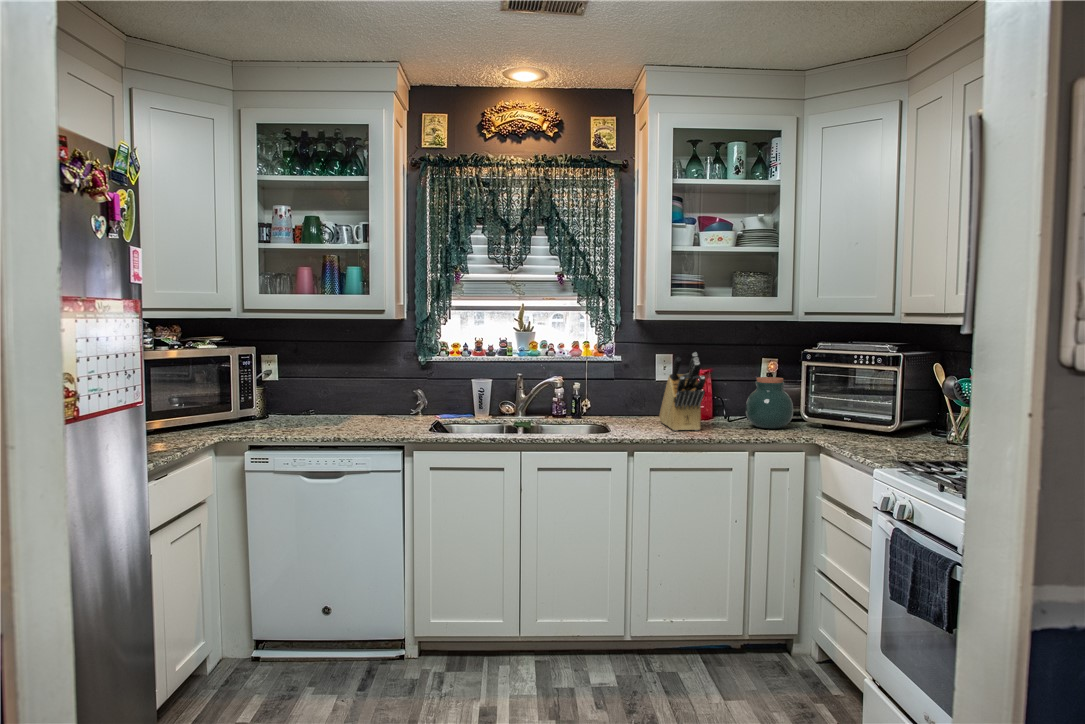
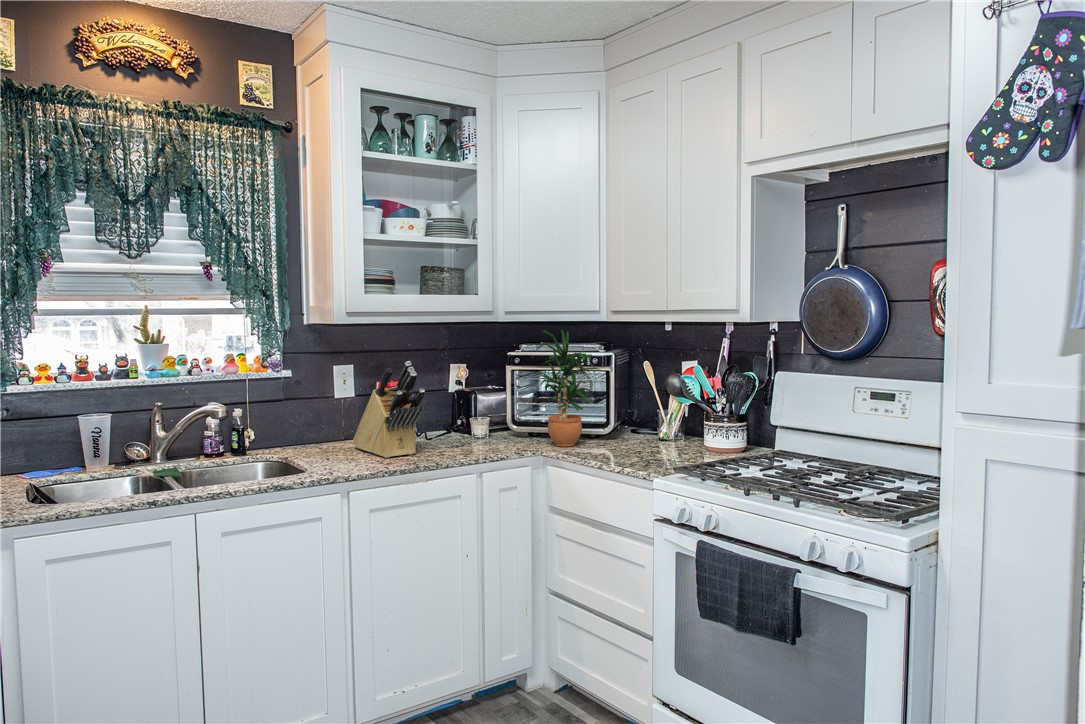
potted plant: none [812,330,878,439] -> present [535,330,598,447]
jar: present [746,377,793,429] -> none [455,385,506,443]

